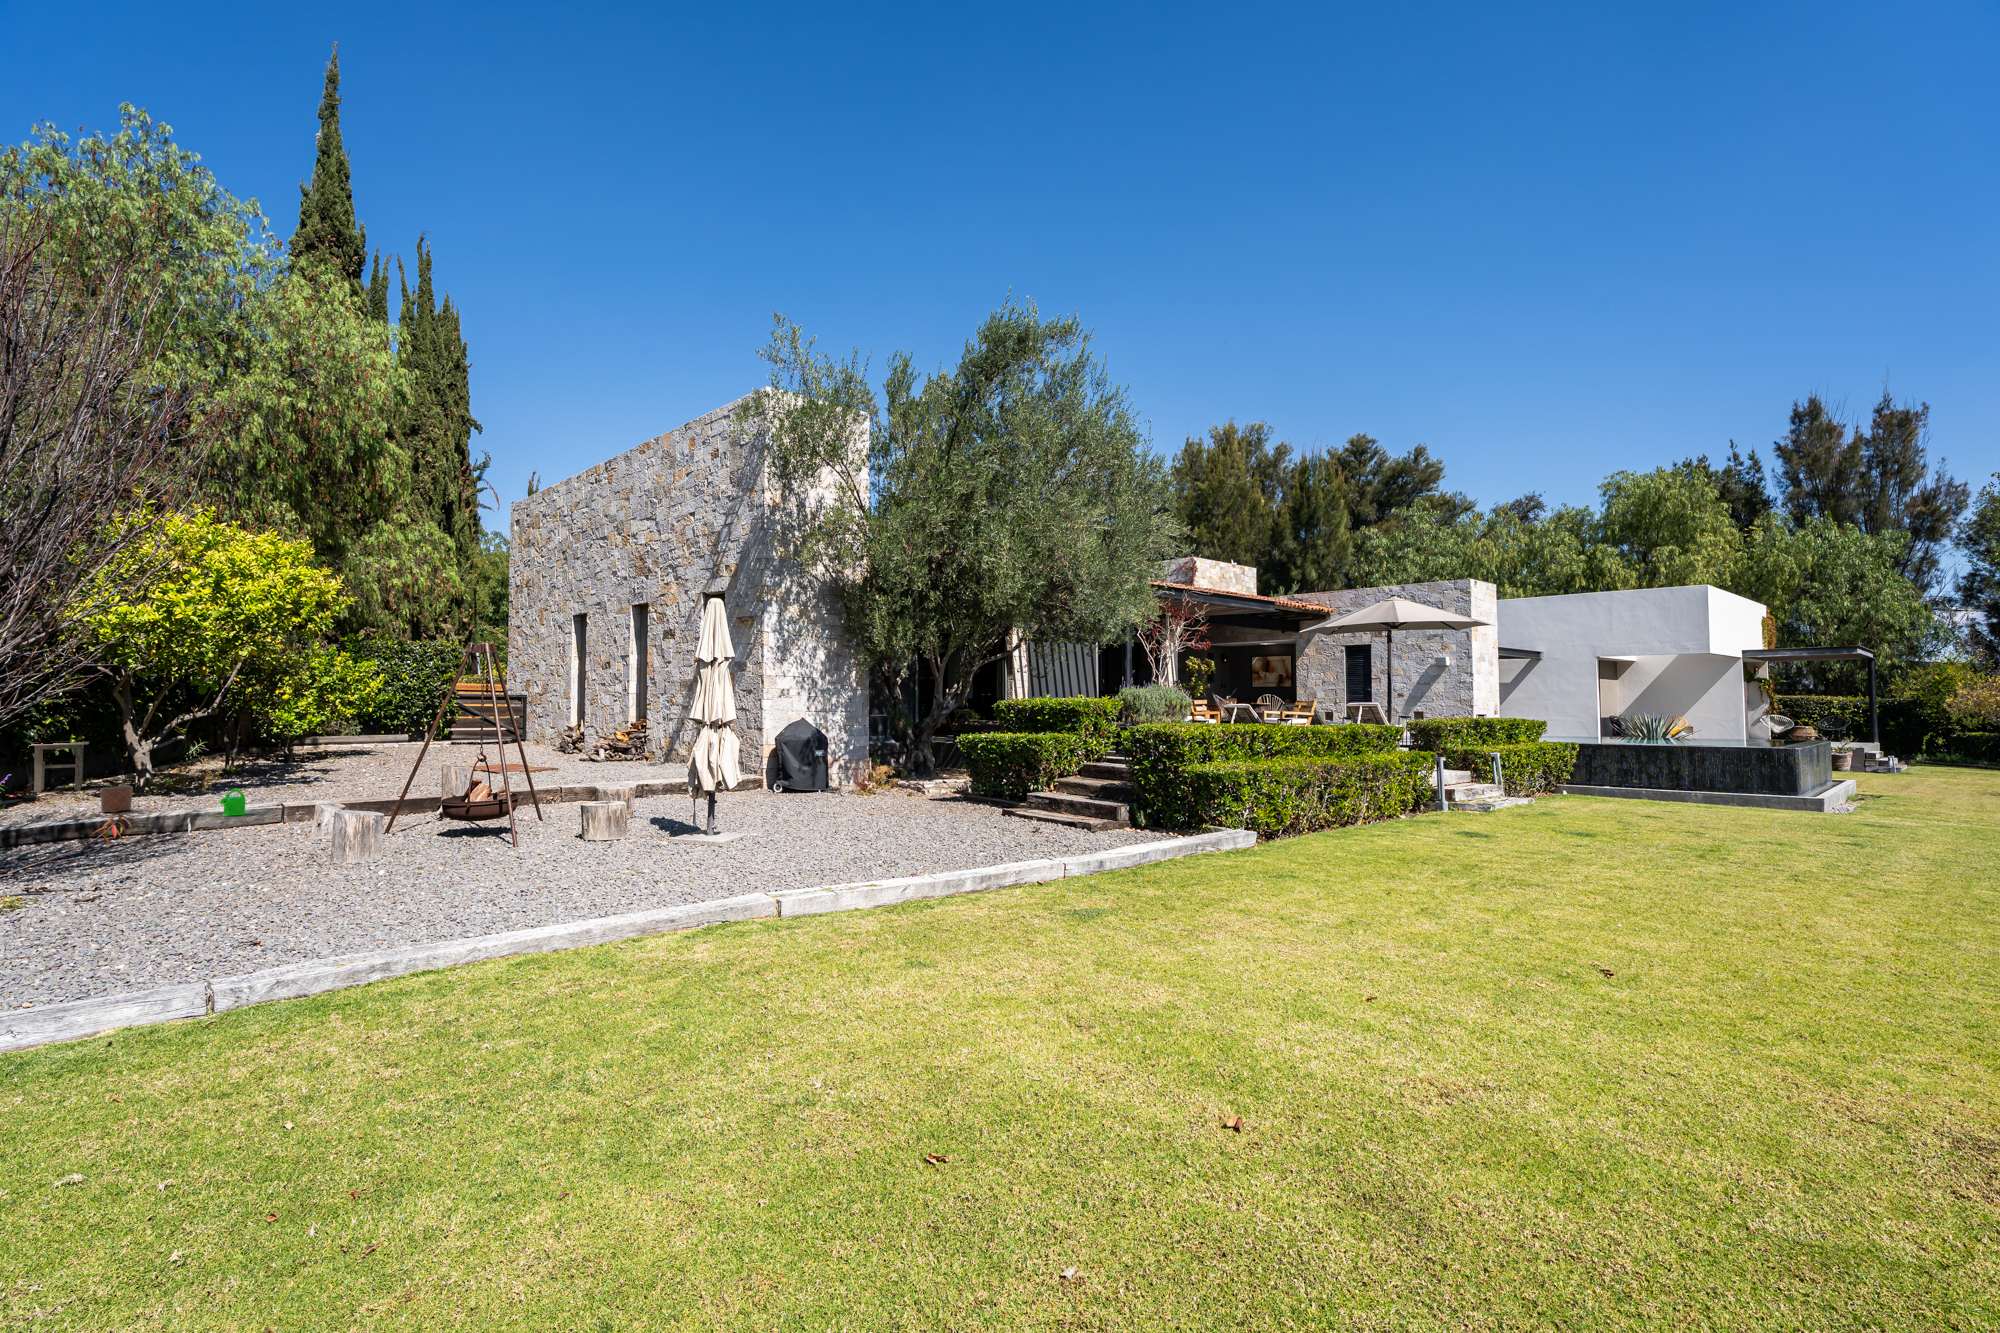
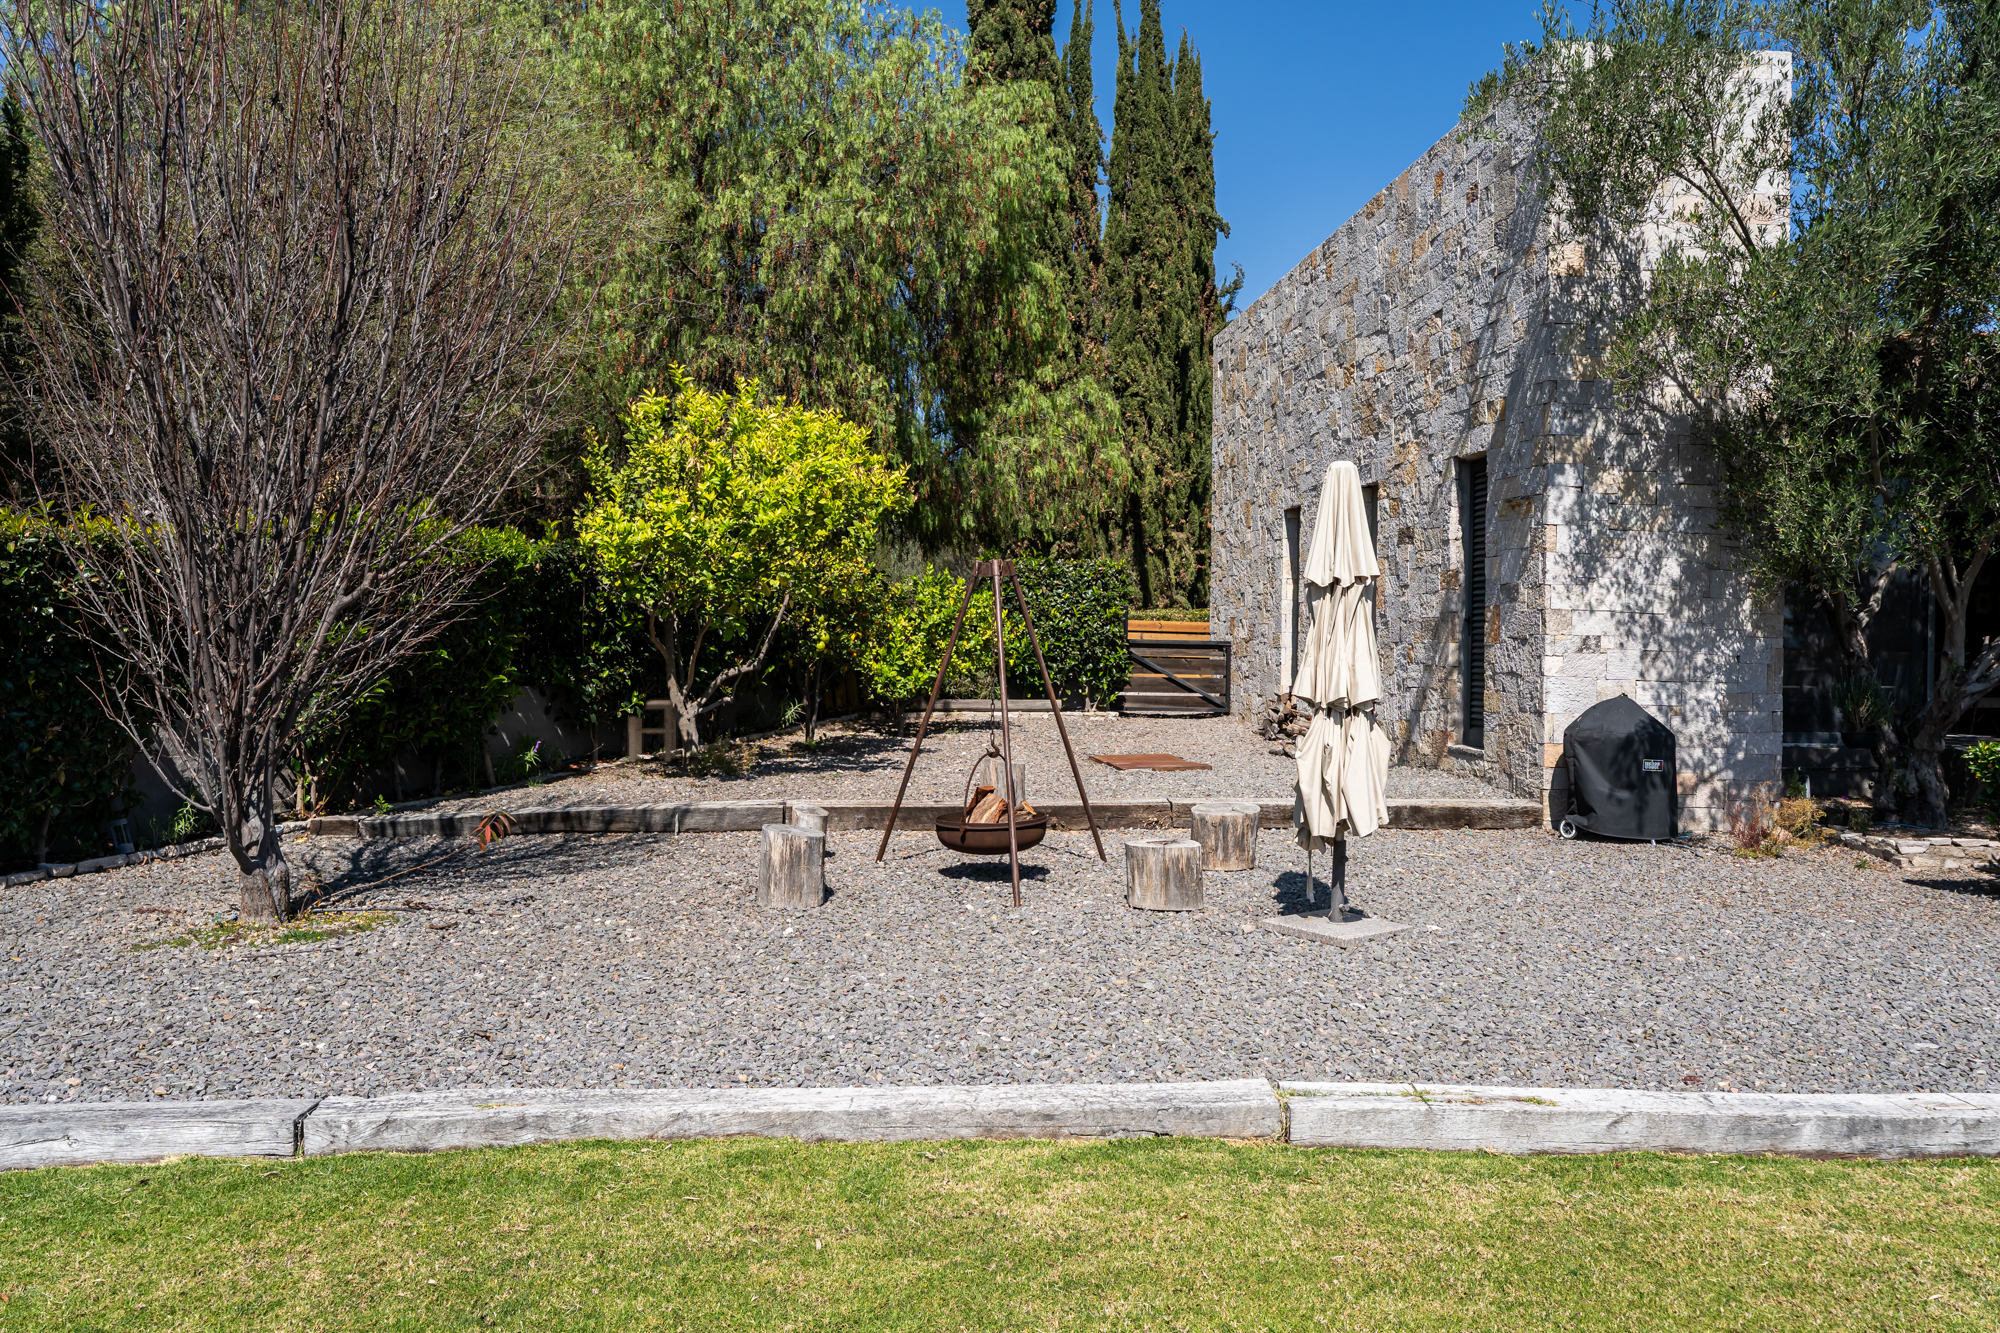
planter: present [101,786,133,812] -> none [652,762,683,795]
watering can: present [220,789,247,816] -> none [749,774,781,811]

